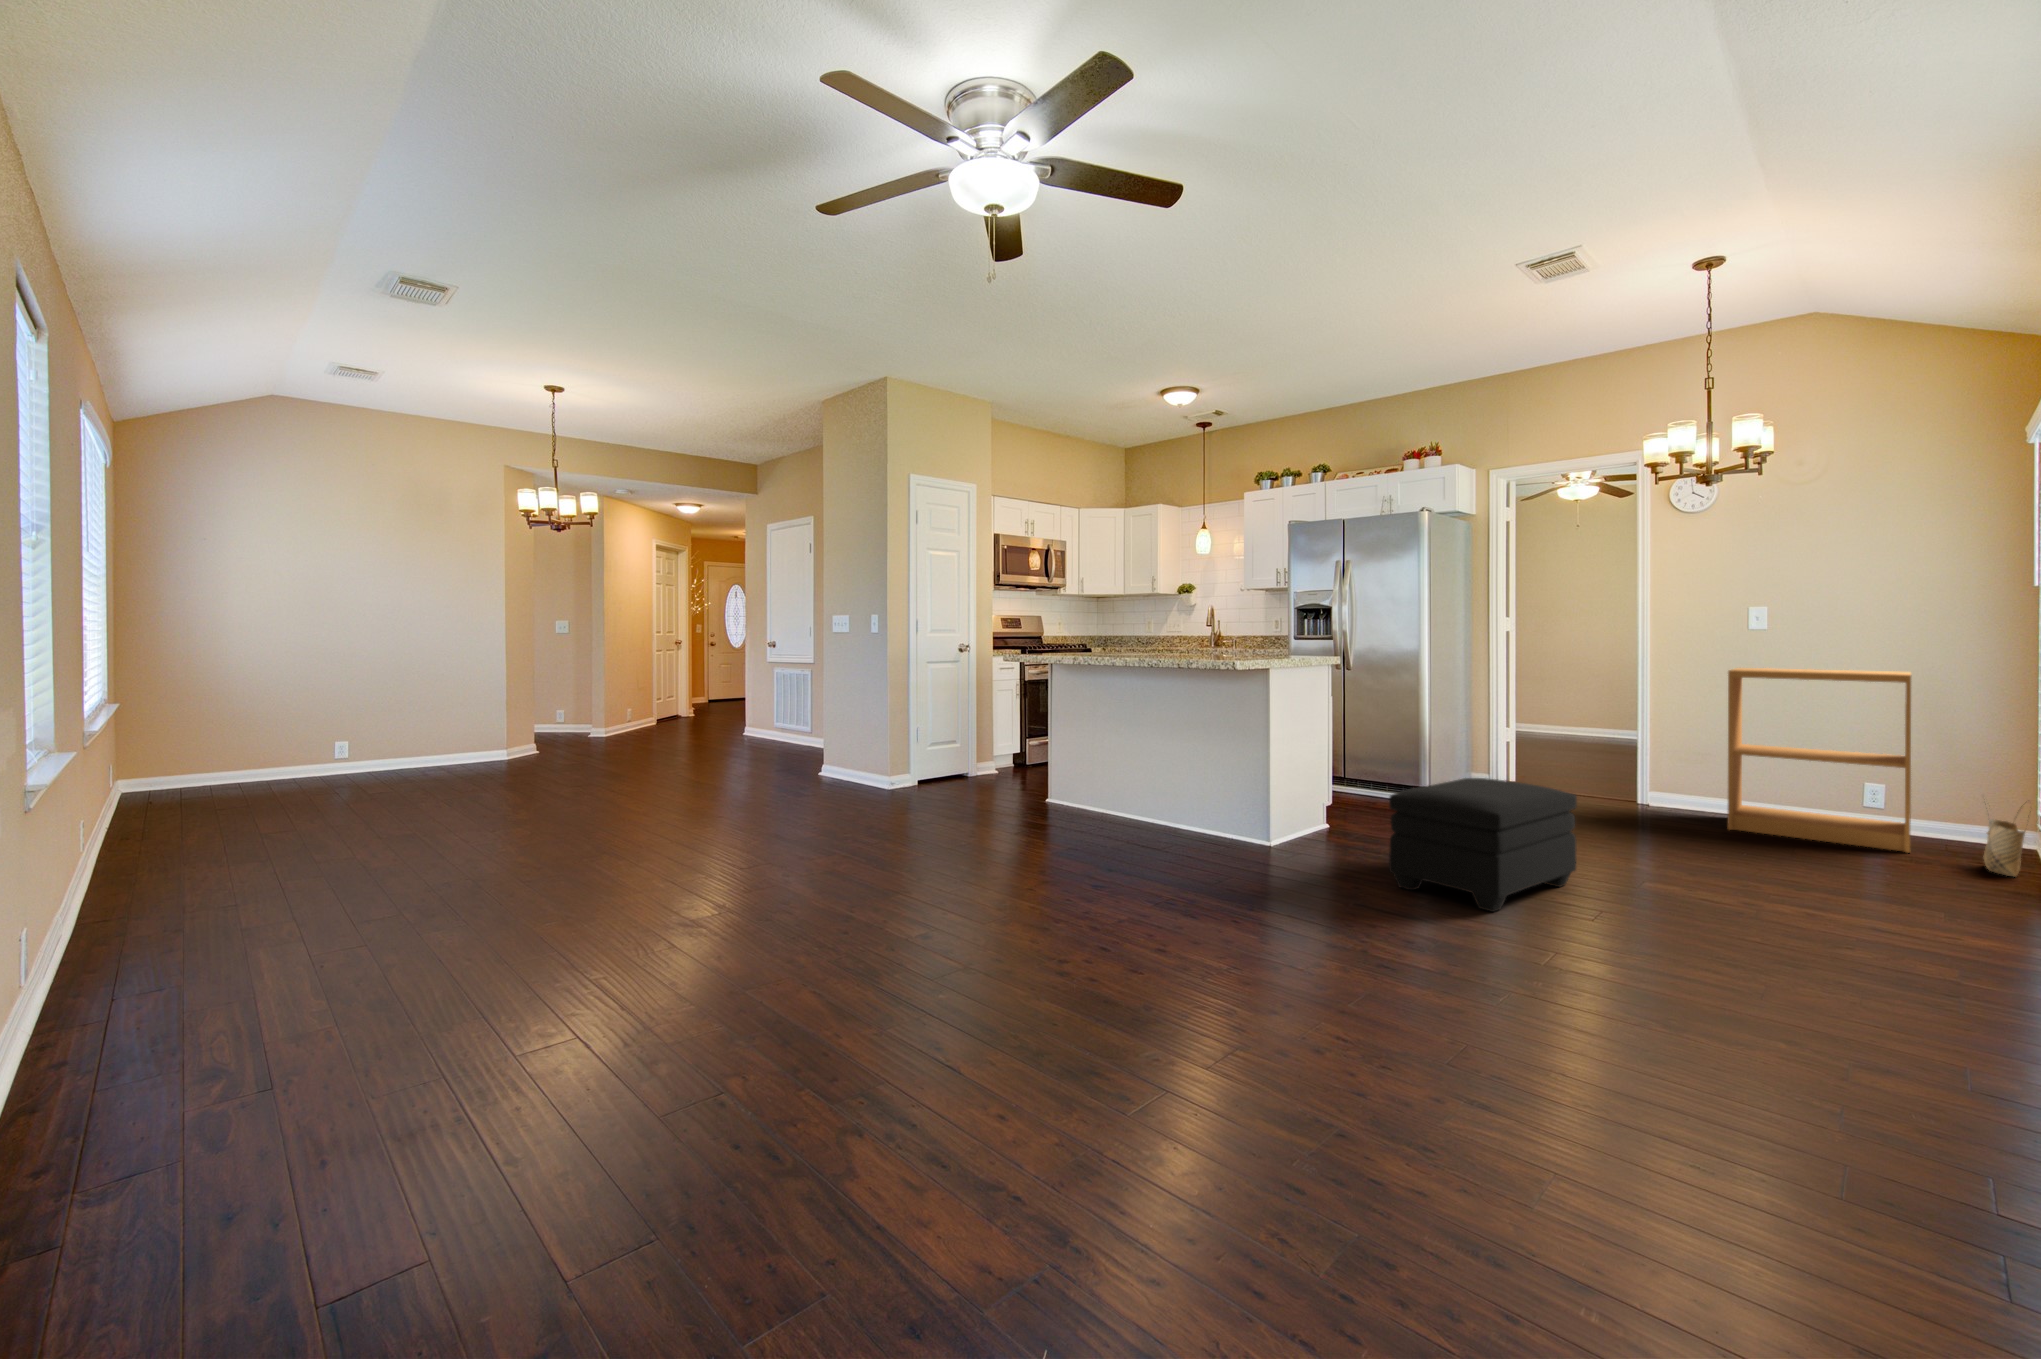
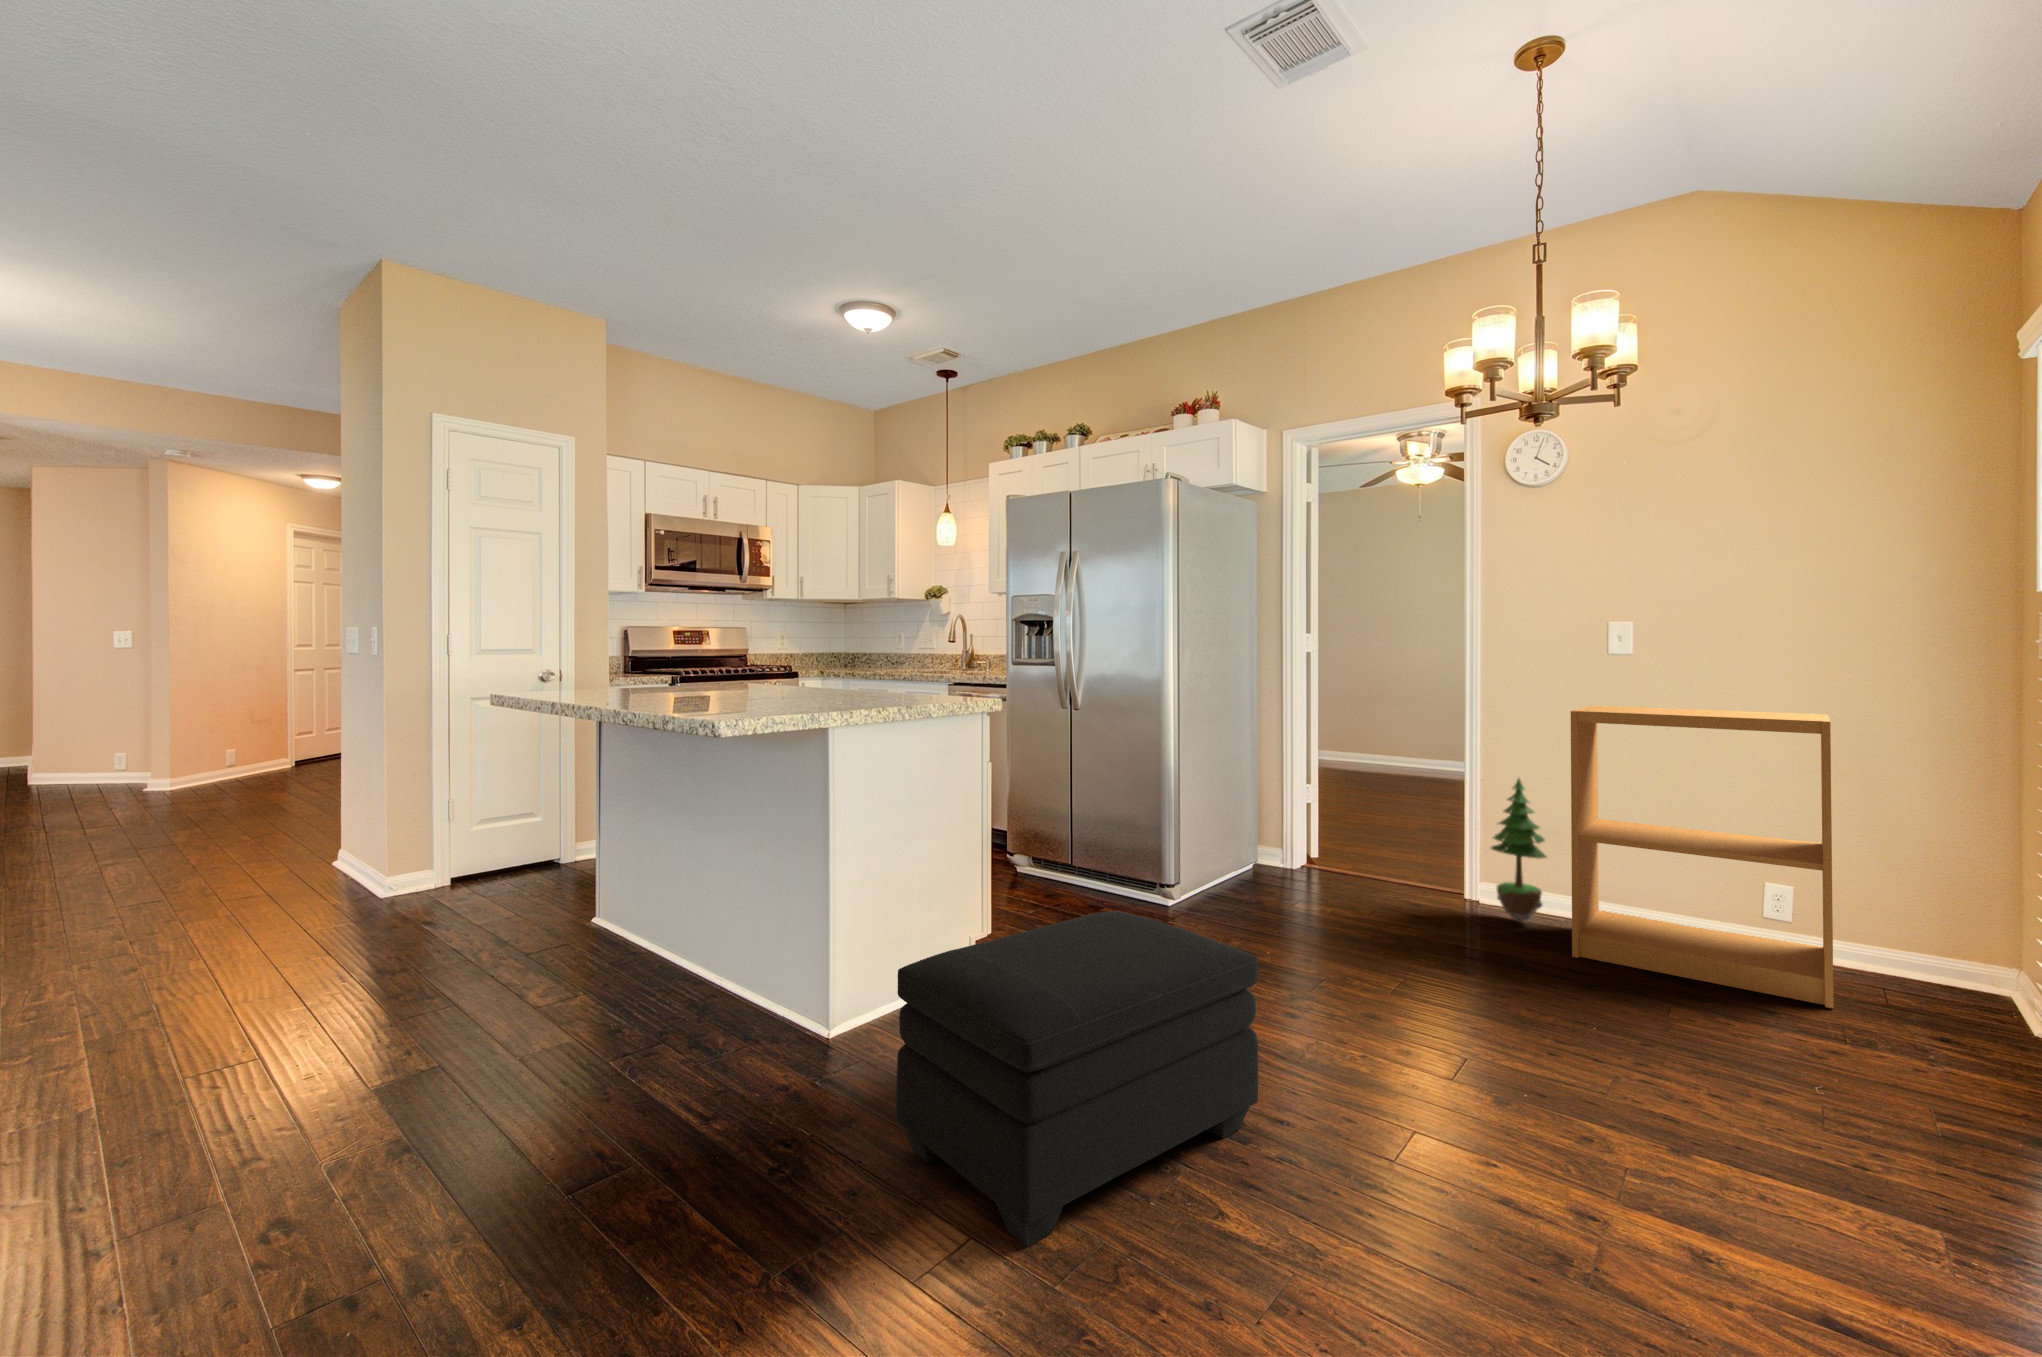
potted tree: none [1662,716,1705,814] -> present [1491,779,1546,922]
woven basket: present [1984,802,2025,876] -> none [1943,923,2023,1071]

